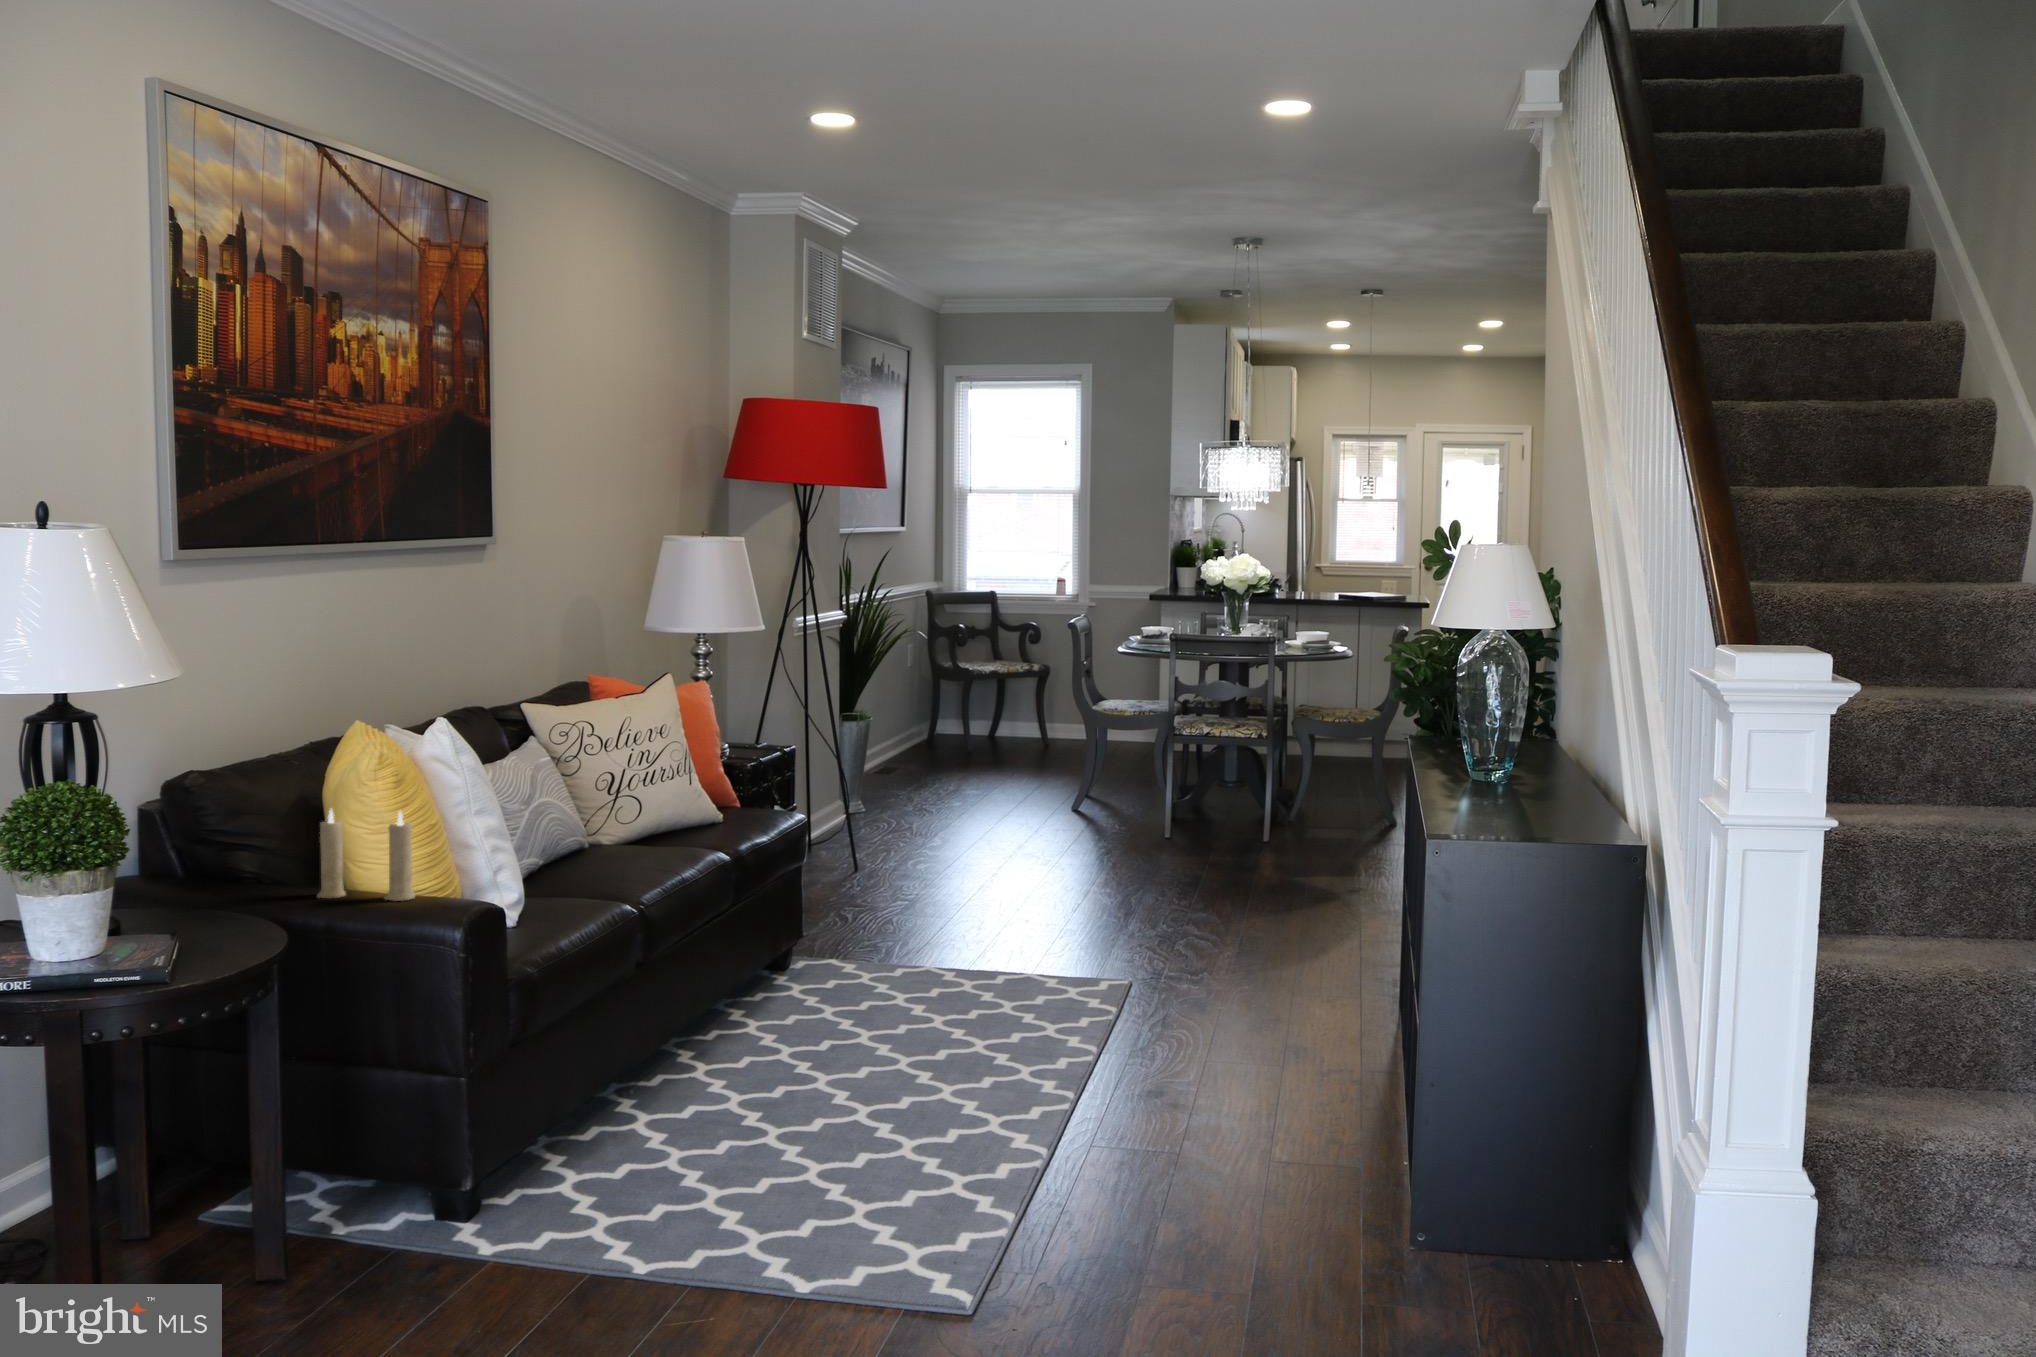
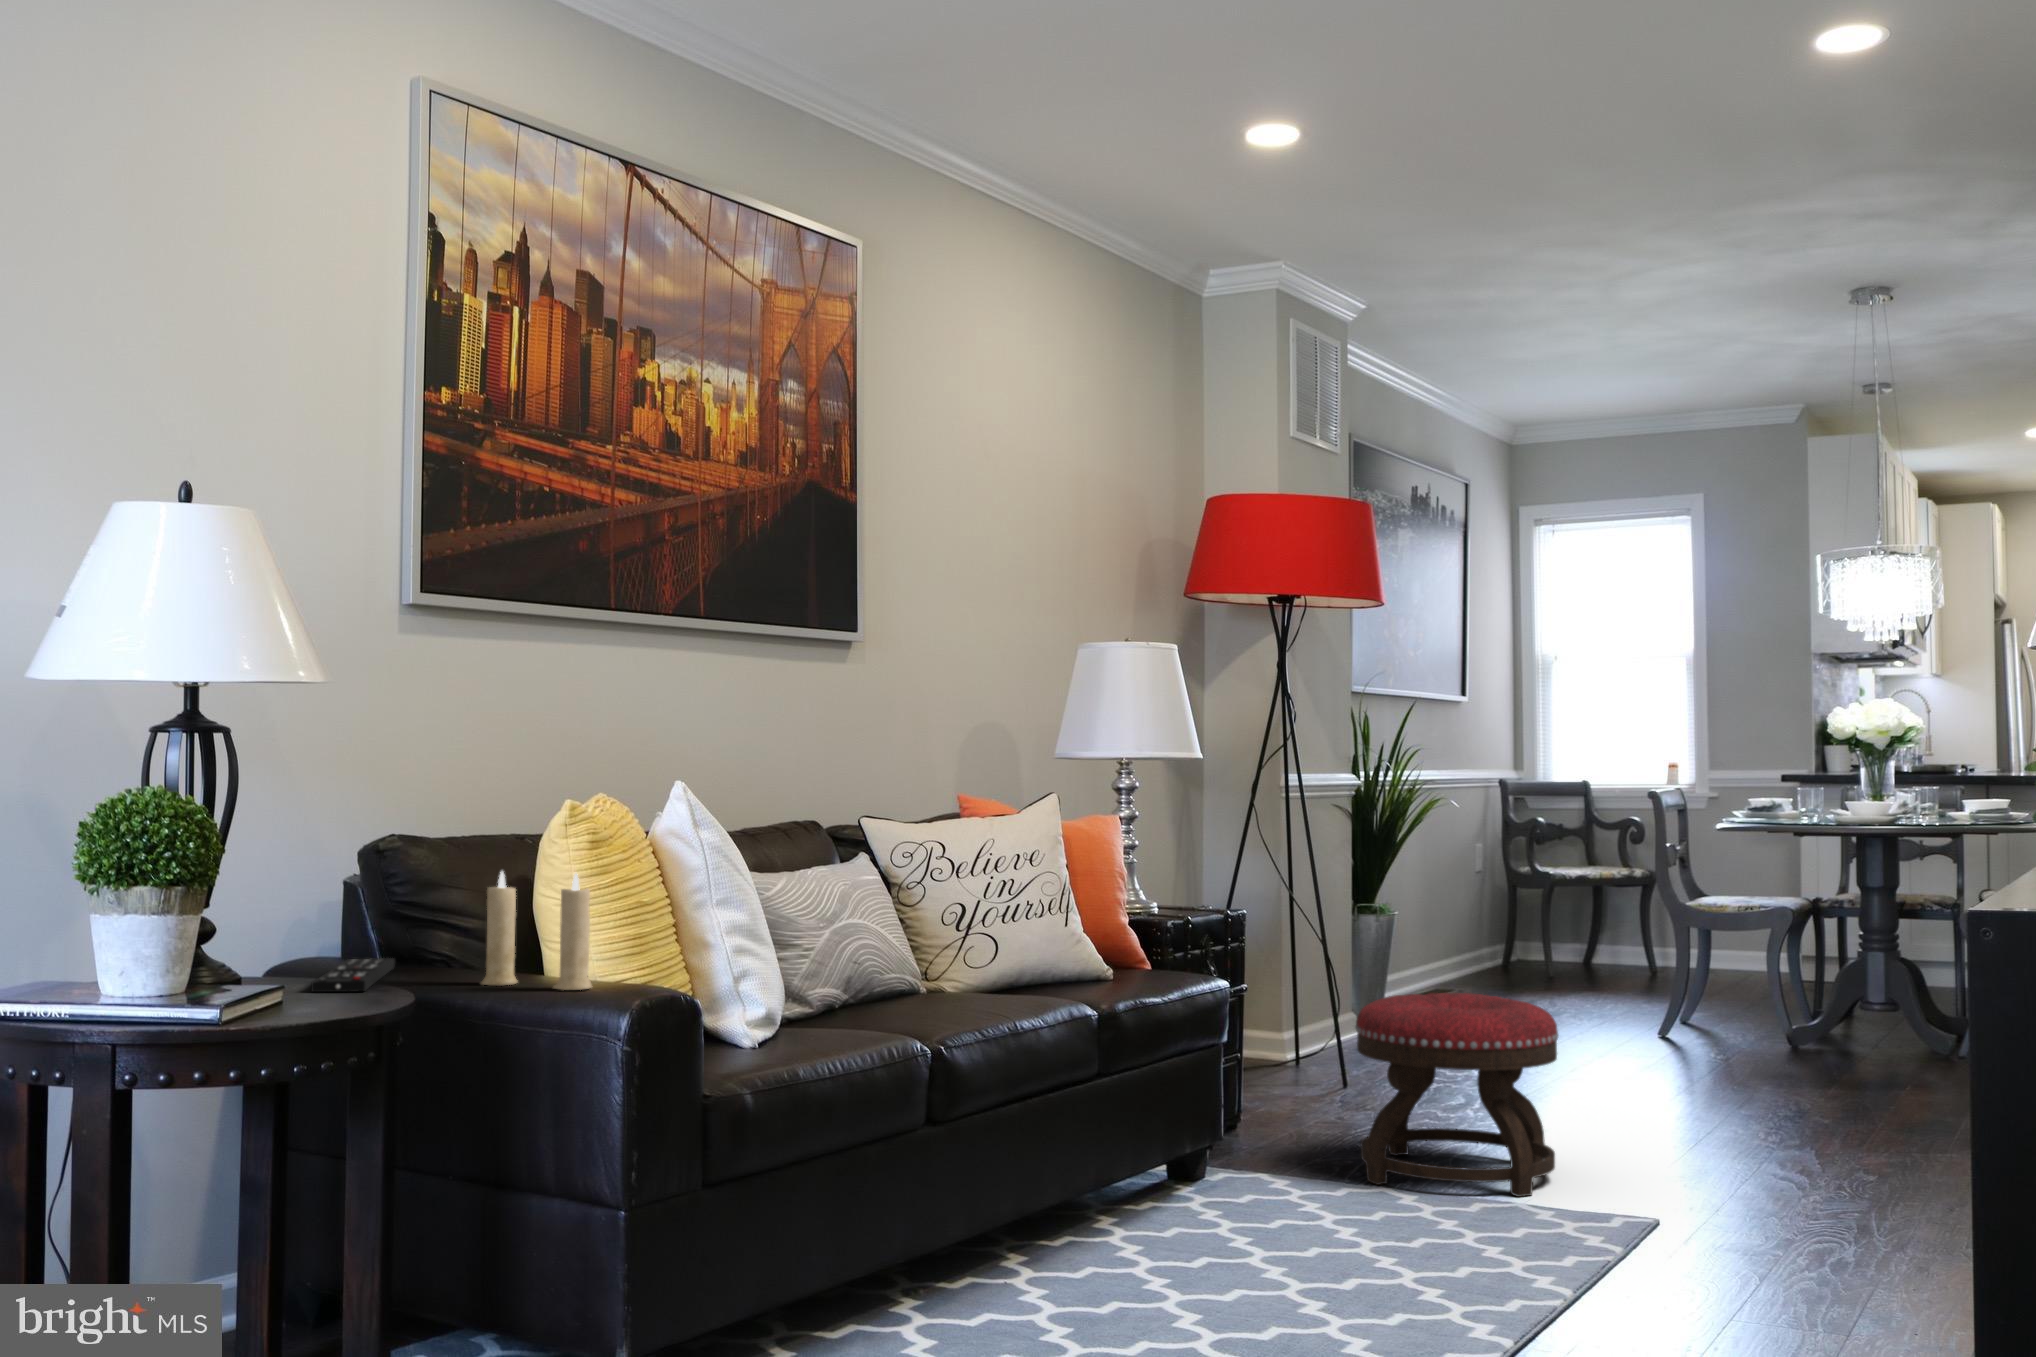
ottoman: none [893,814,1036,961] -> present [1355,993,1559,1197]
remote control: none [175,873,237,919] -> present [311,958,395,992]

